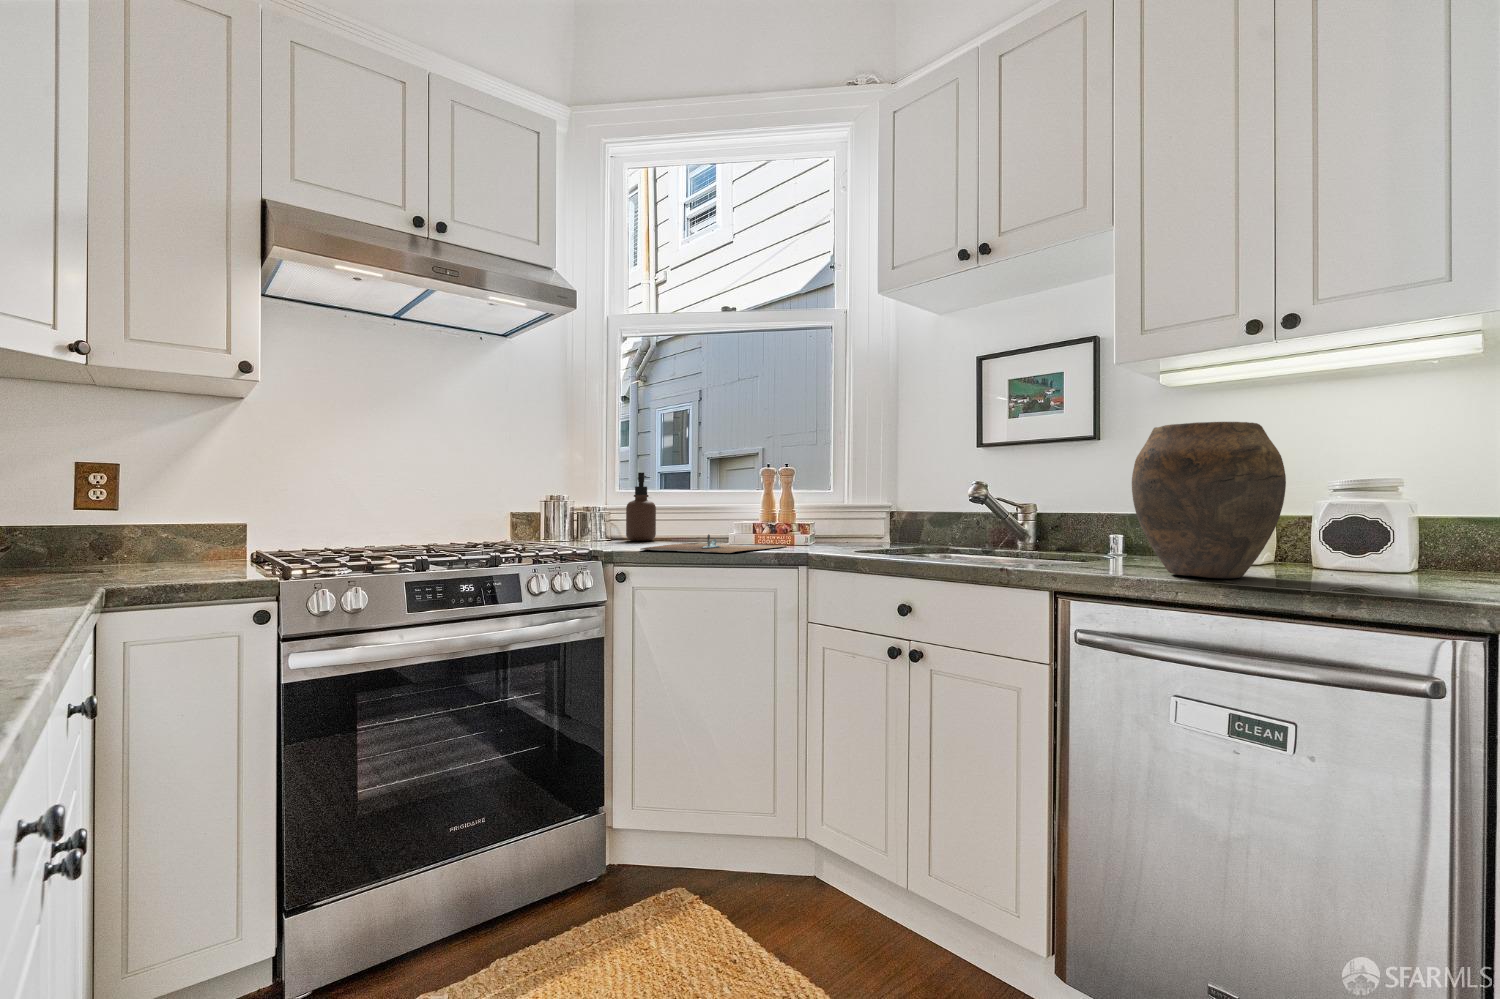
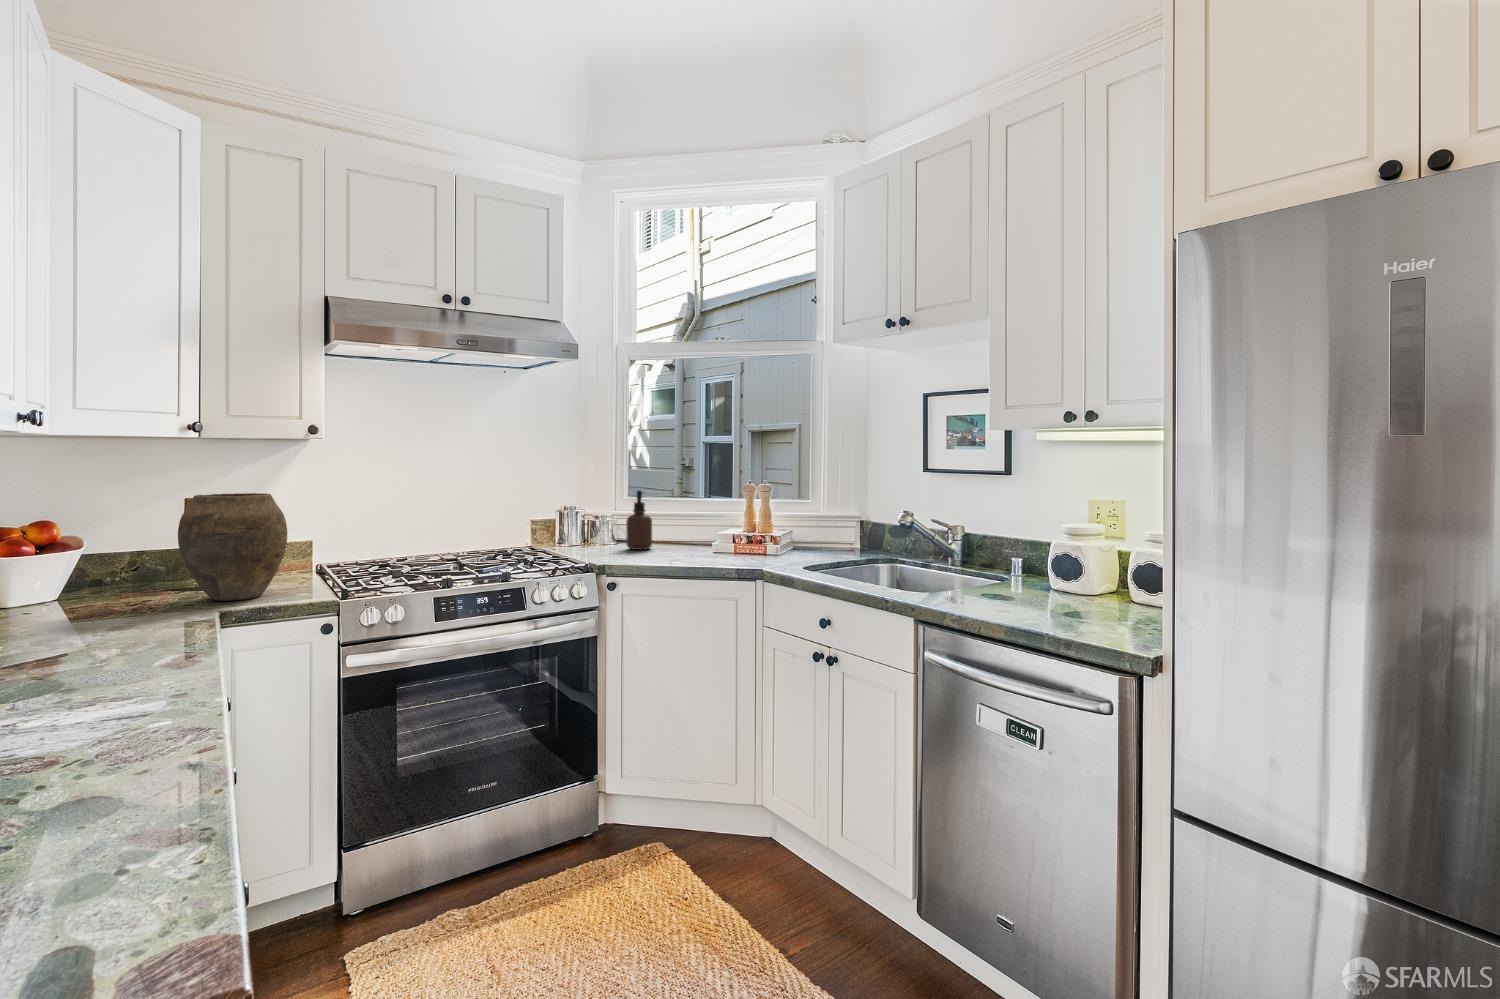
vase: present [1132,422,1286,578] -> present [178,493,287,601]
cutting board: present [640,534,785,553] -> none [626,551,756,570]

